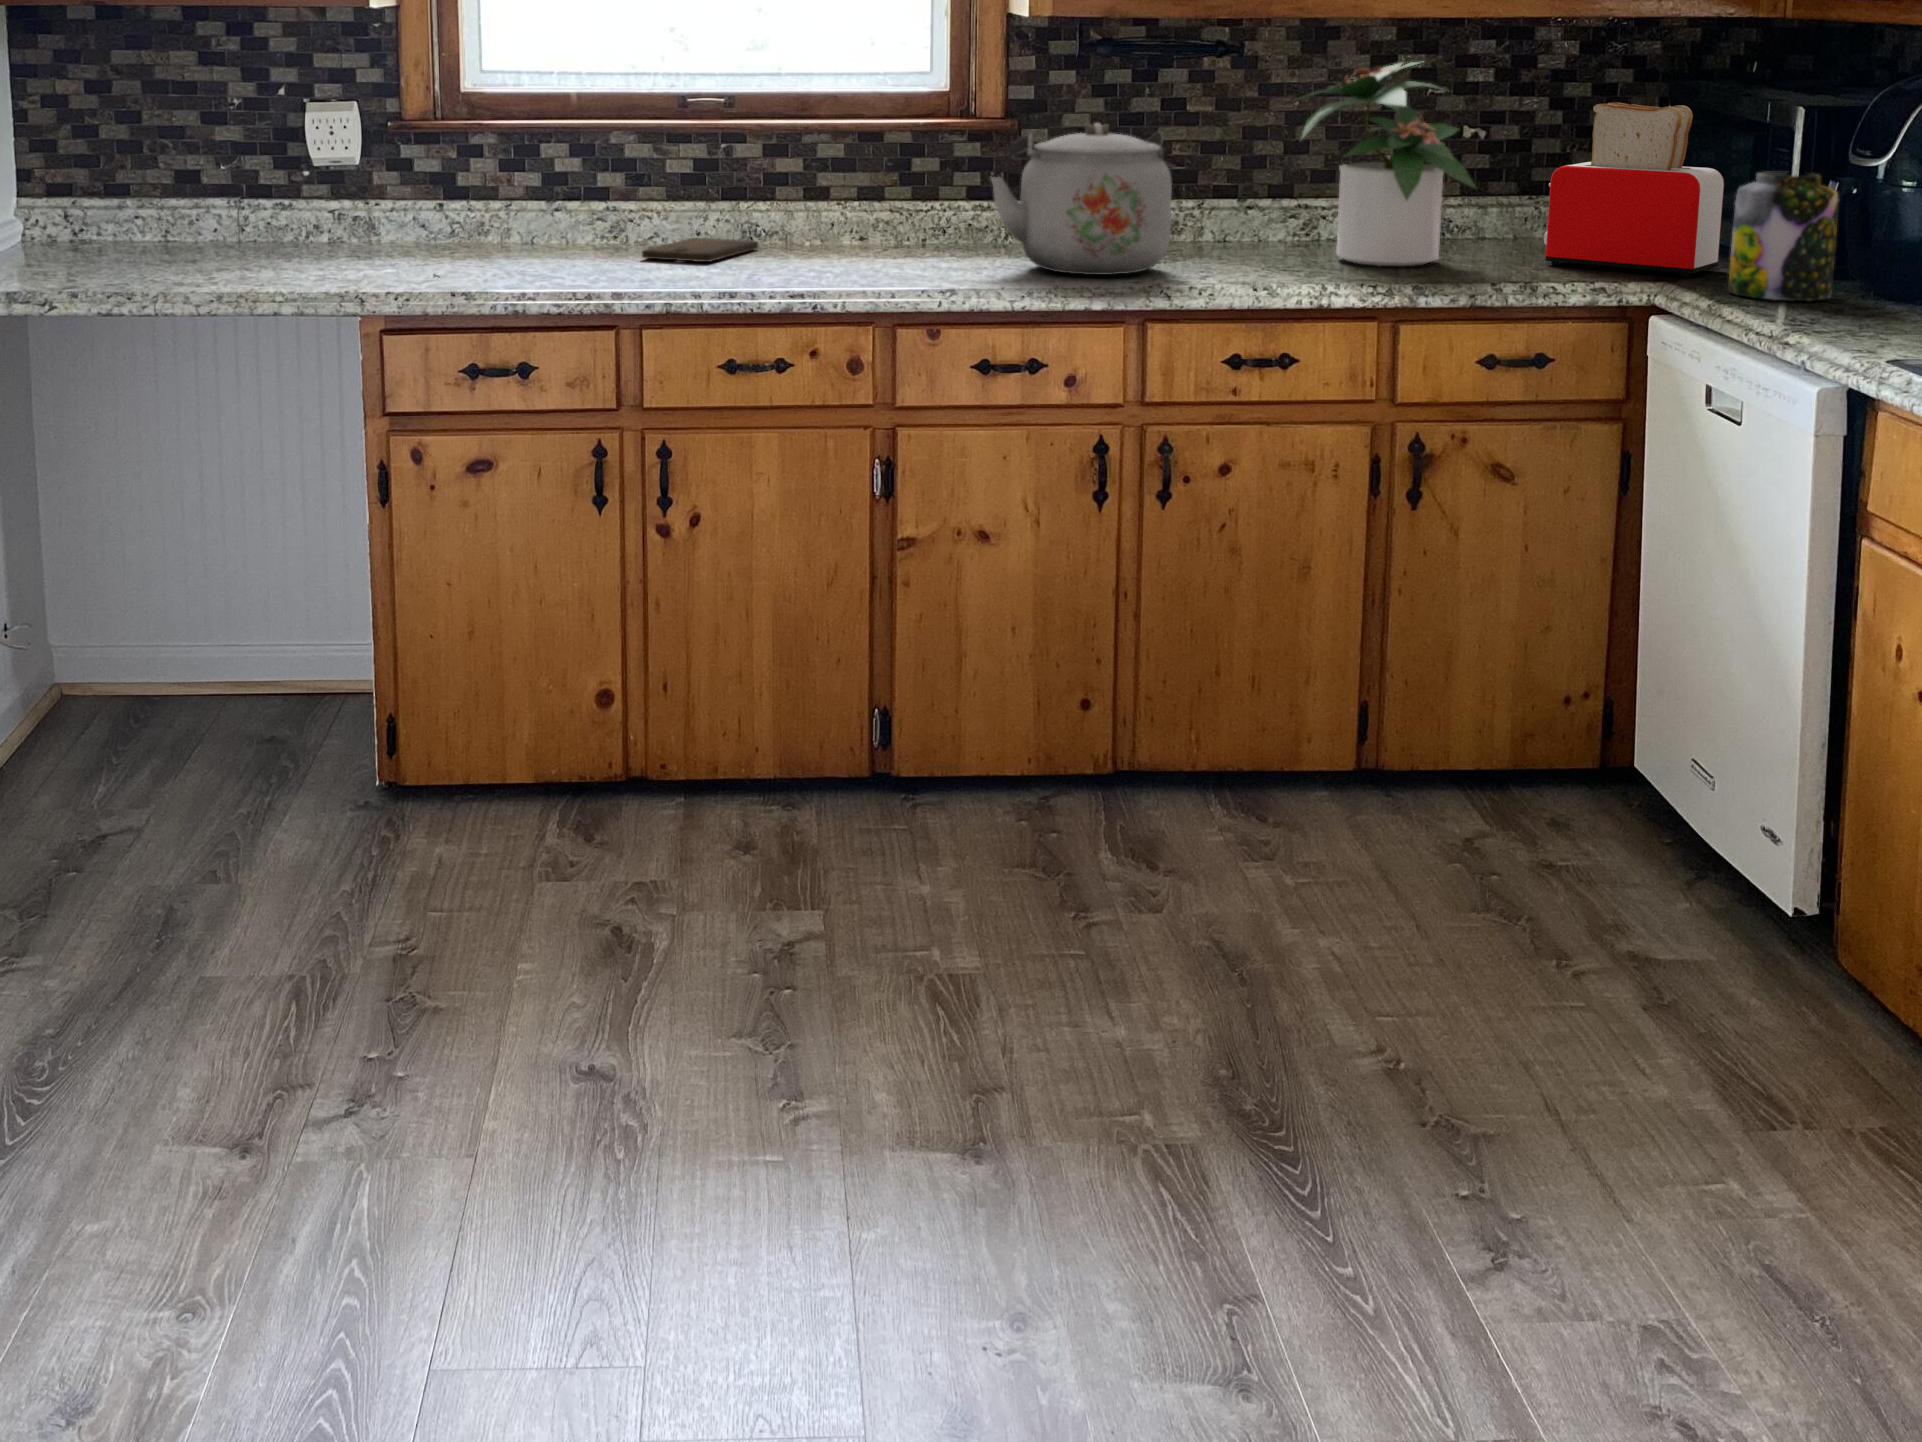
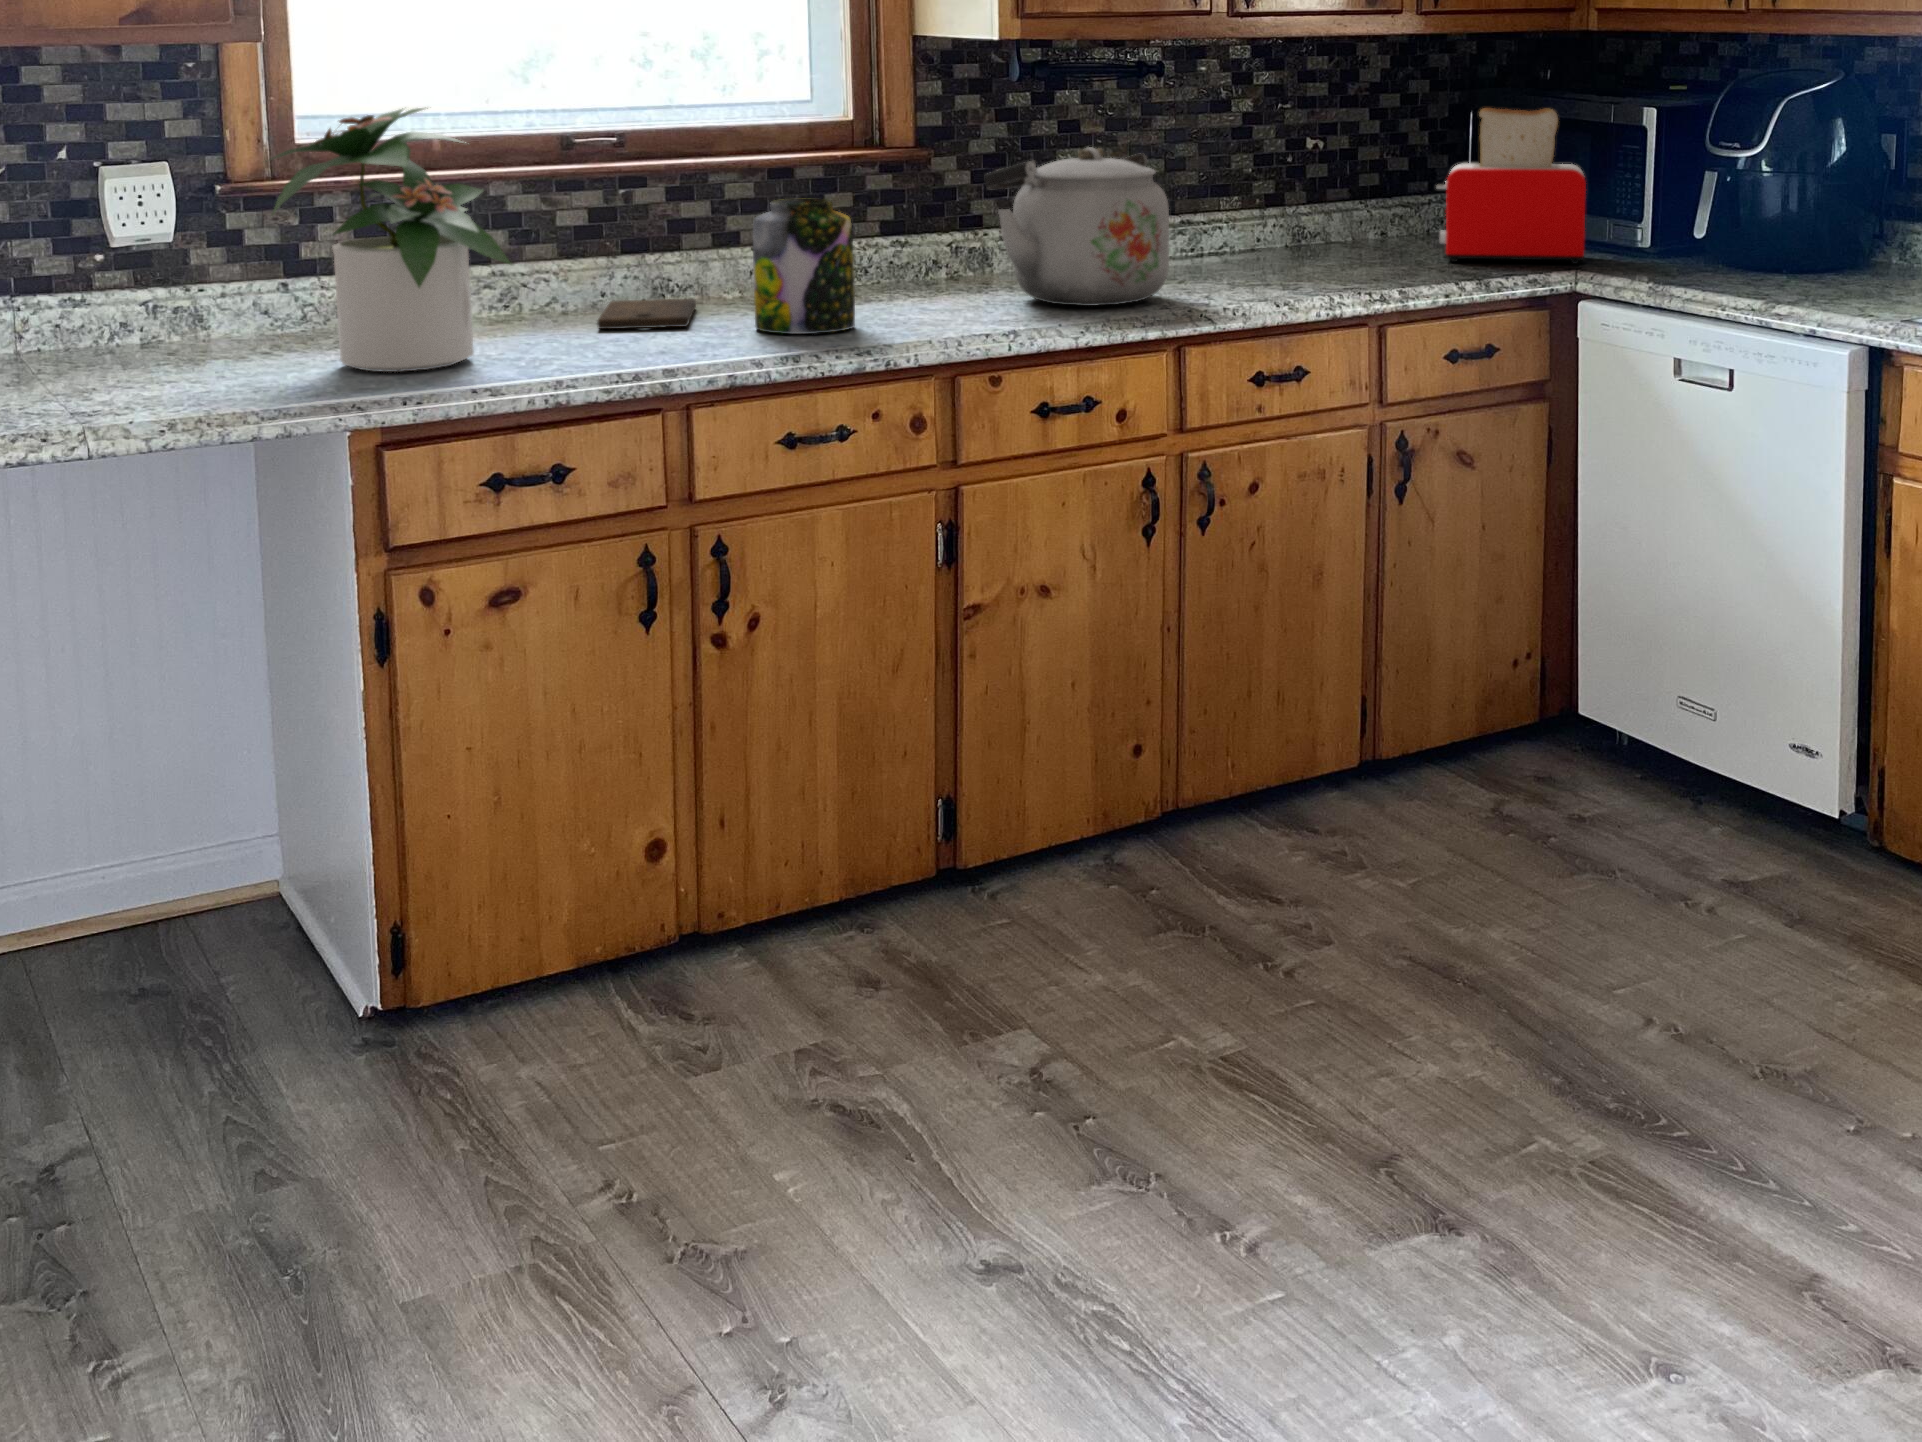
potted plant: present [1302,62,1477,266] -> present [266,108,511,372]
jar: present [1728,172,1838,301] -> present [753,199,855,334]

